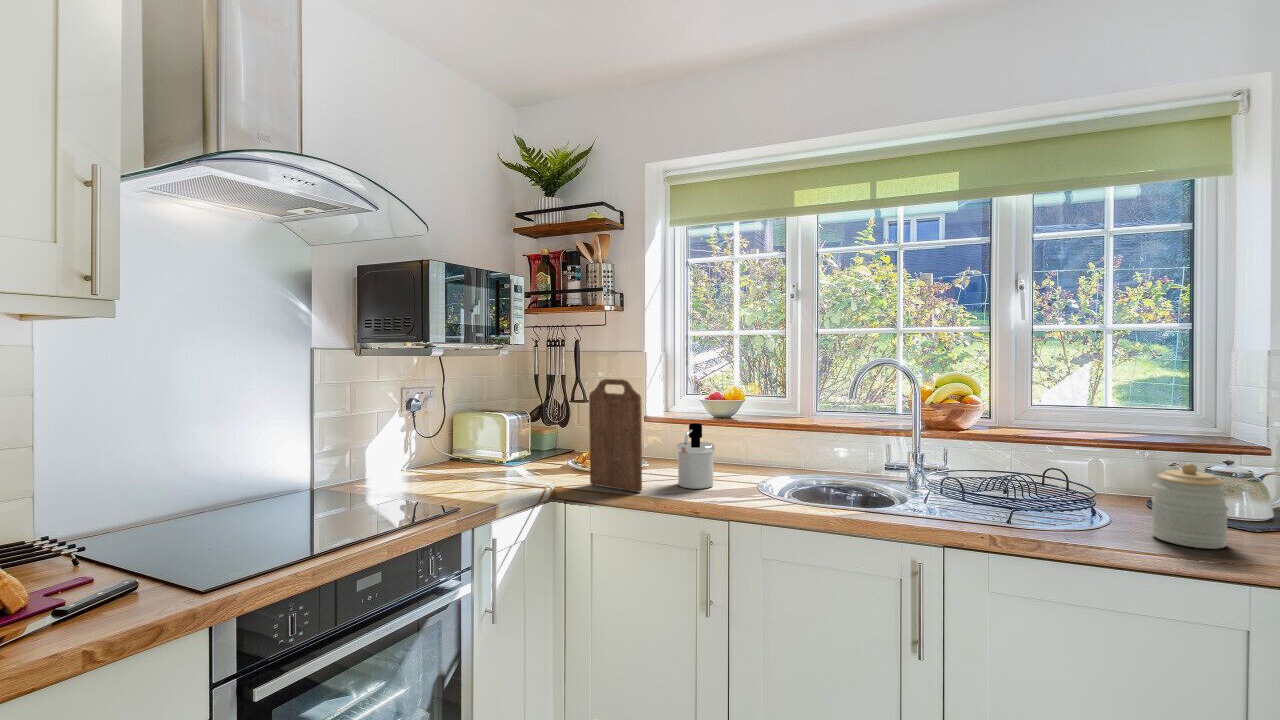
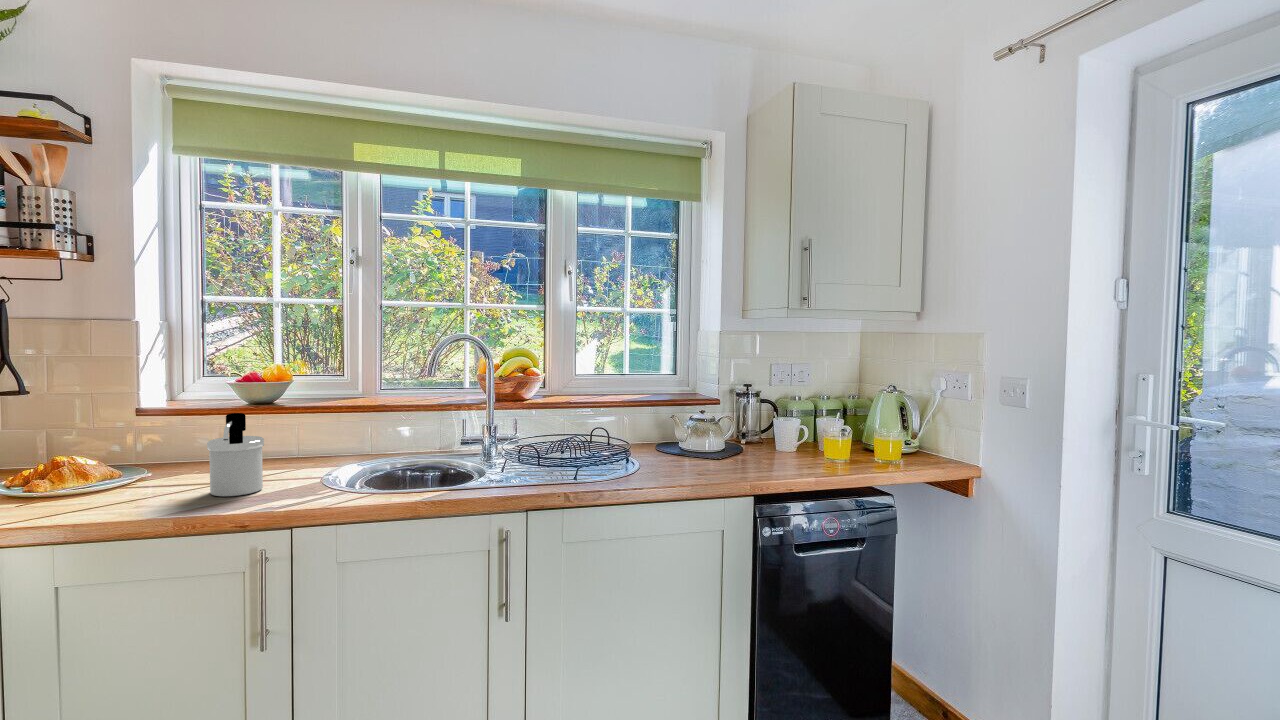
cutting board: present [589,379,642,492] -> none [48,358,155,515]
jar: present [1151,463,1229,549] -> none [668,414,712,476]

